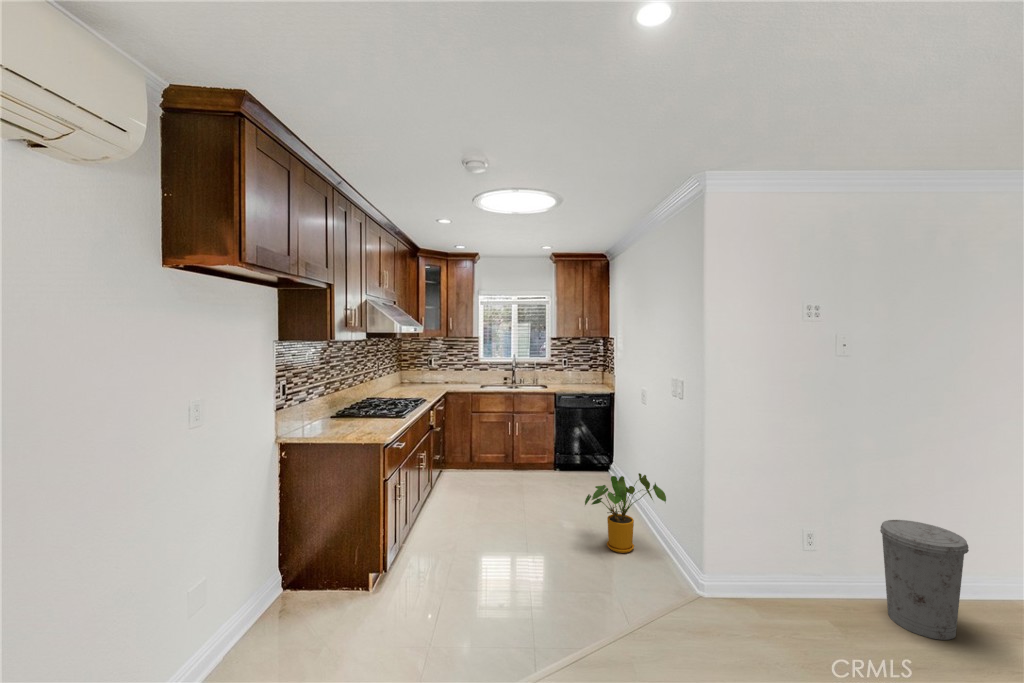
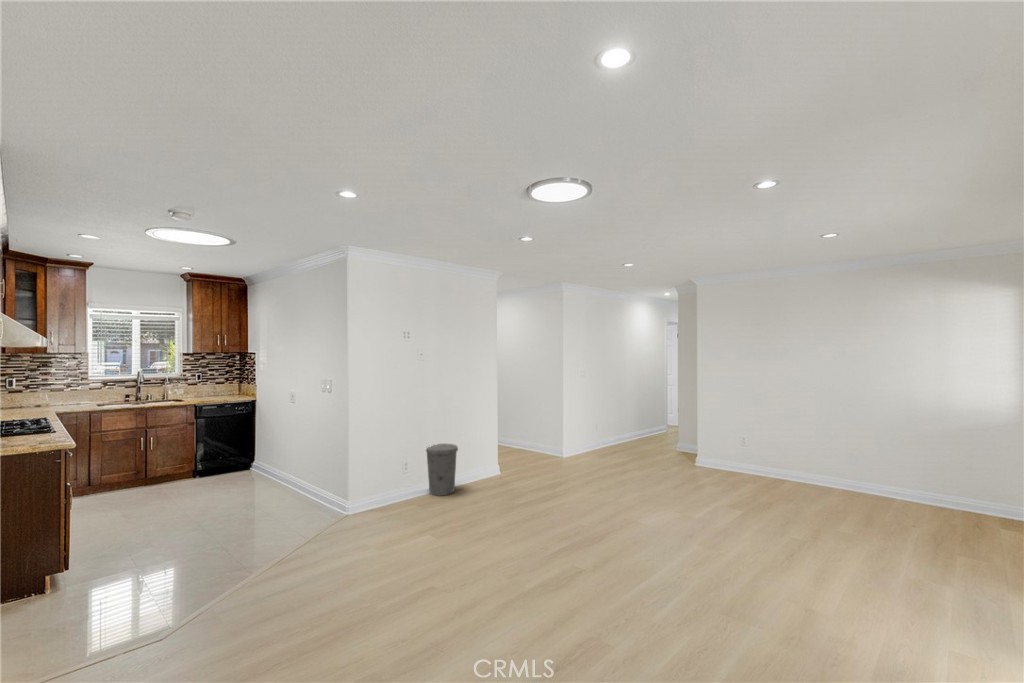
house plant: present [585,473,666,553] -> none [248,451,311,509]

